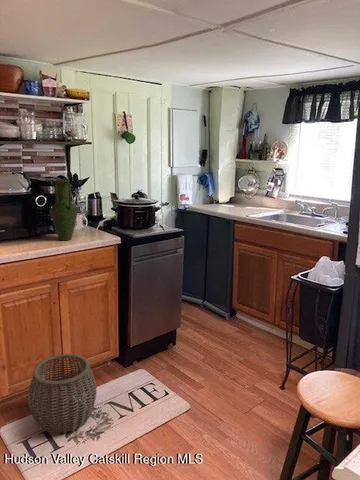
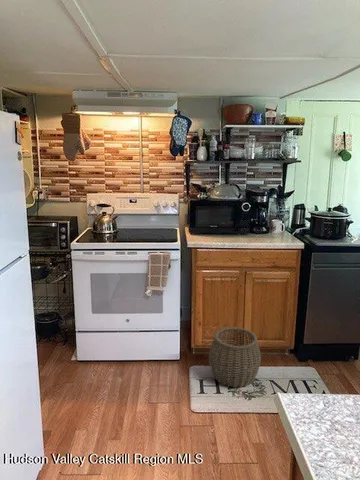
vase: present [49,180,78,241] -> none [251,191,275,240]

